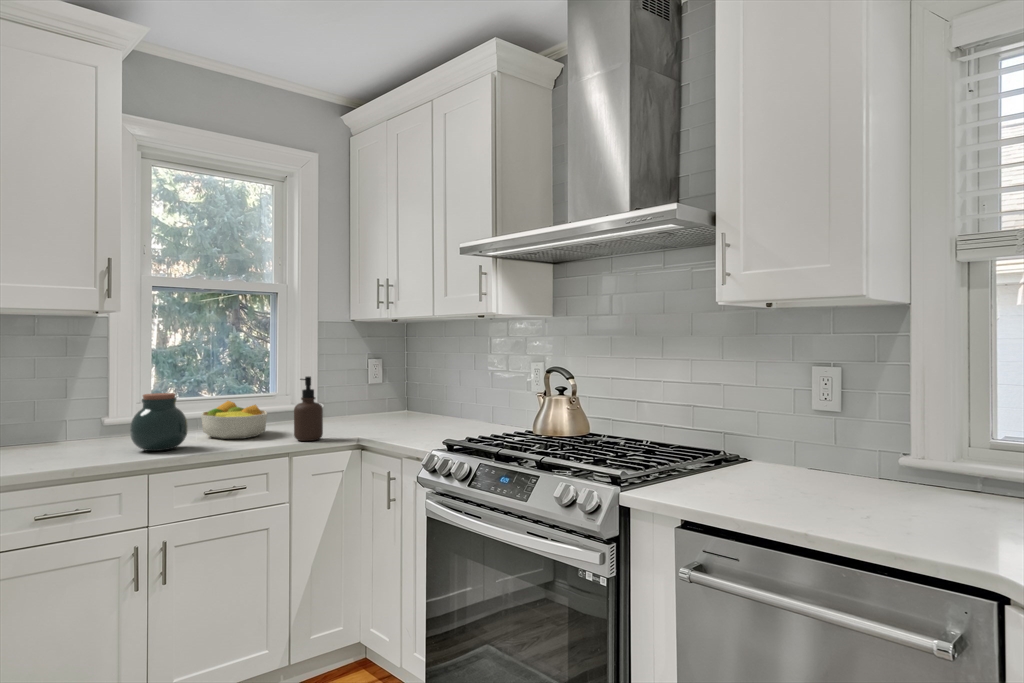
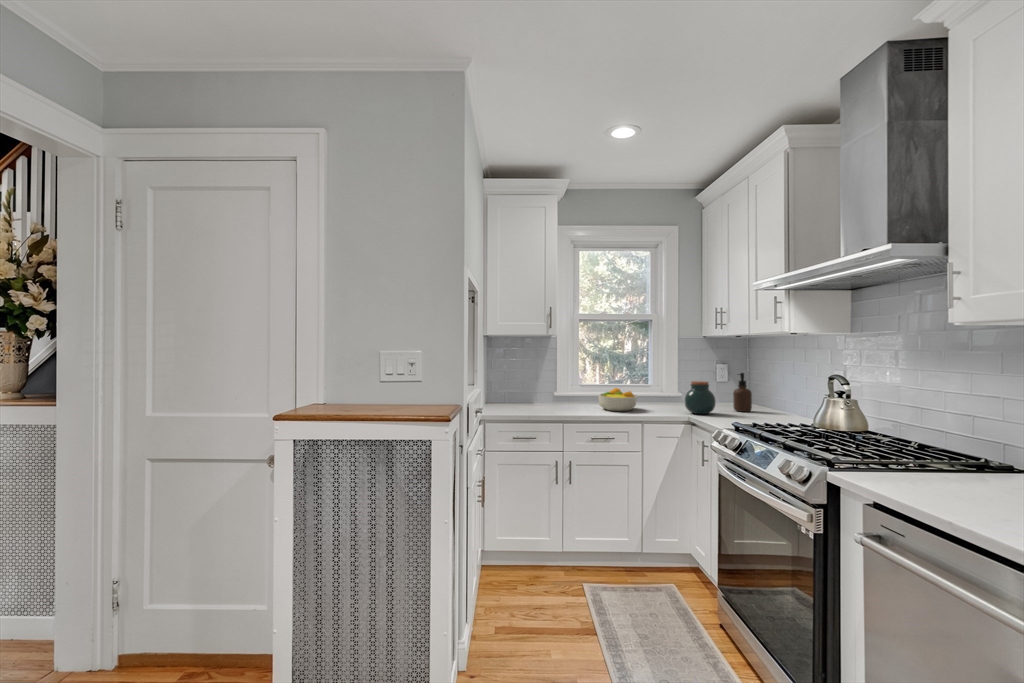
soap dispenser: present [294,376,323,441] -> present [733,373,752,412]
jar: present [130,393,188,451] -> present [685,381,716,414]

